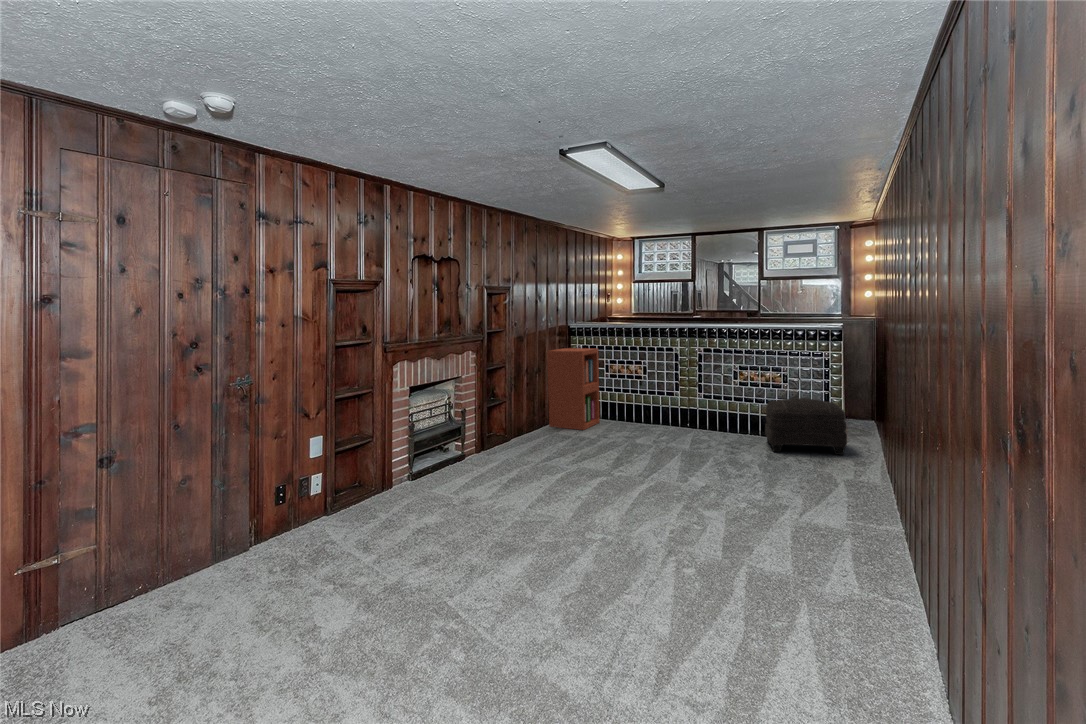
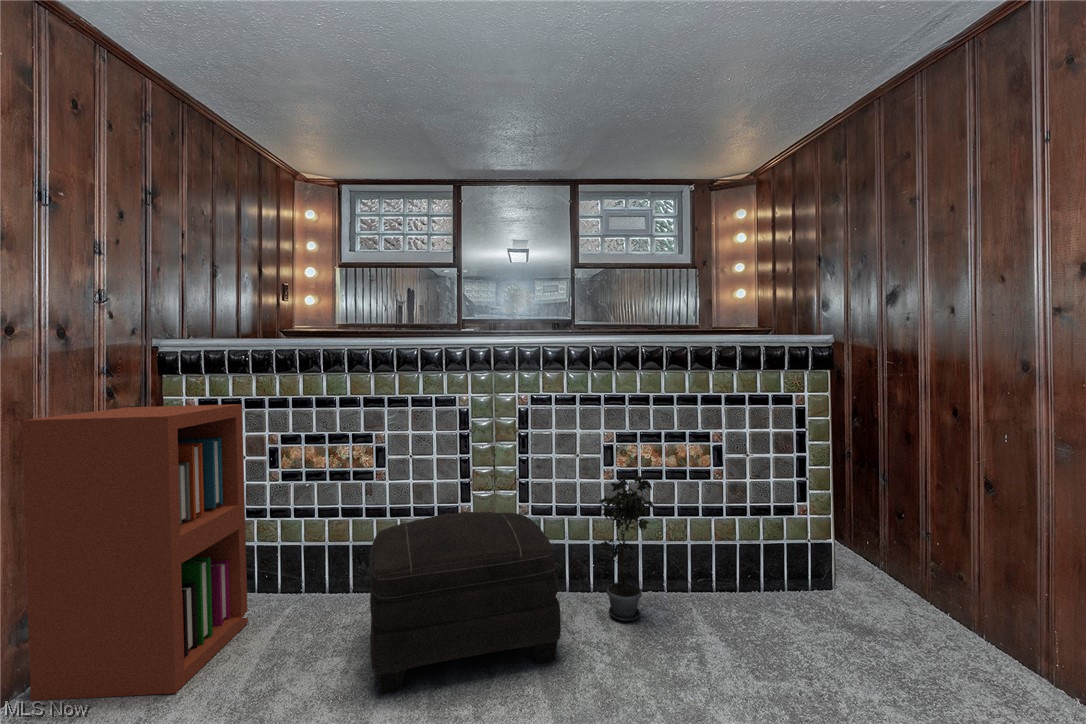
potted plant: none [720,380,746,437] -> present [592,469,655,621]
ottoman: present [765,398,847,455] -> present [369,512,561,694]

